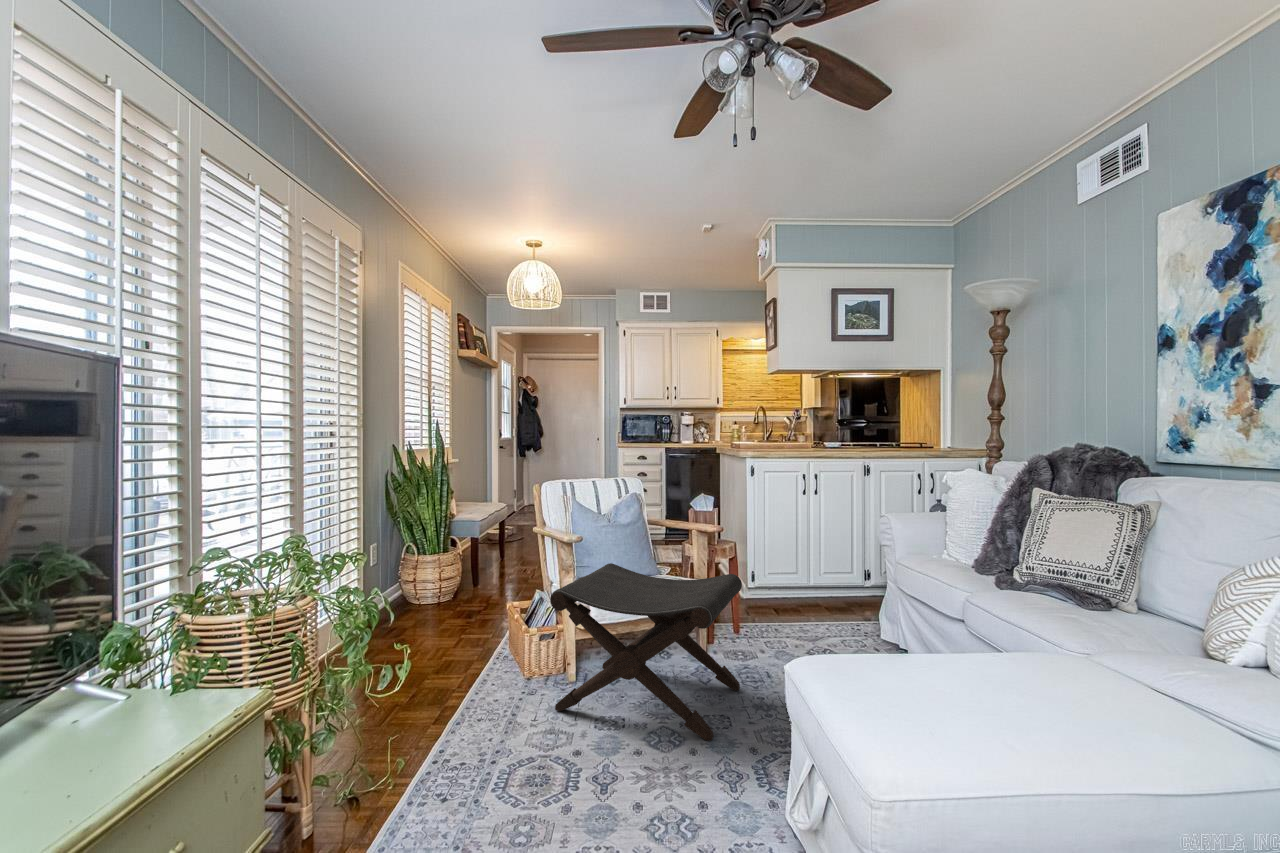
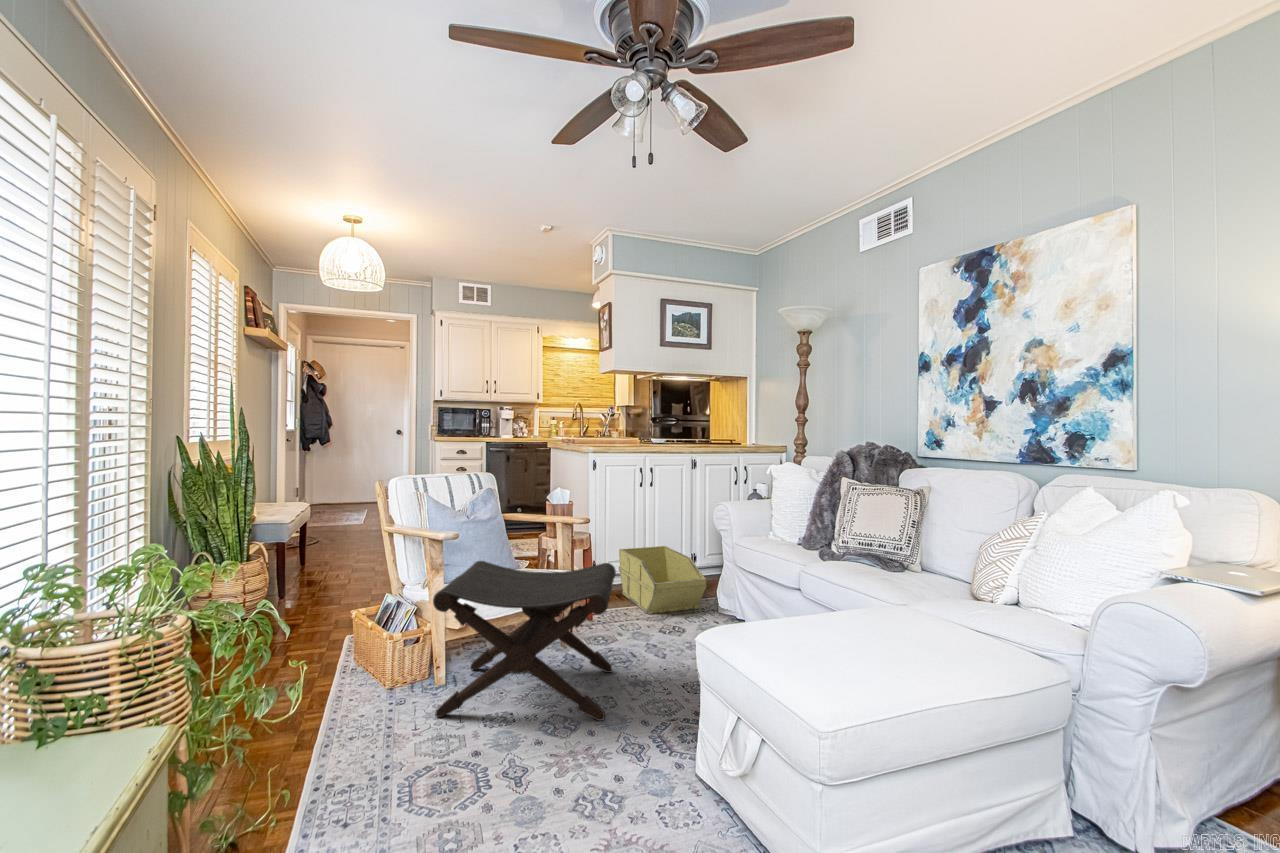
storage bin: none [778,559,870,632] -> present [619,546,707,614]

